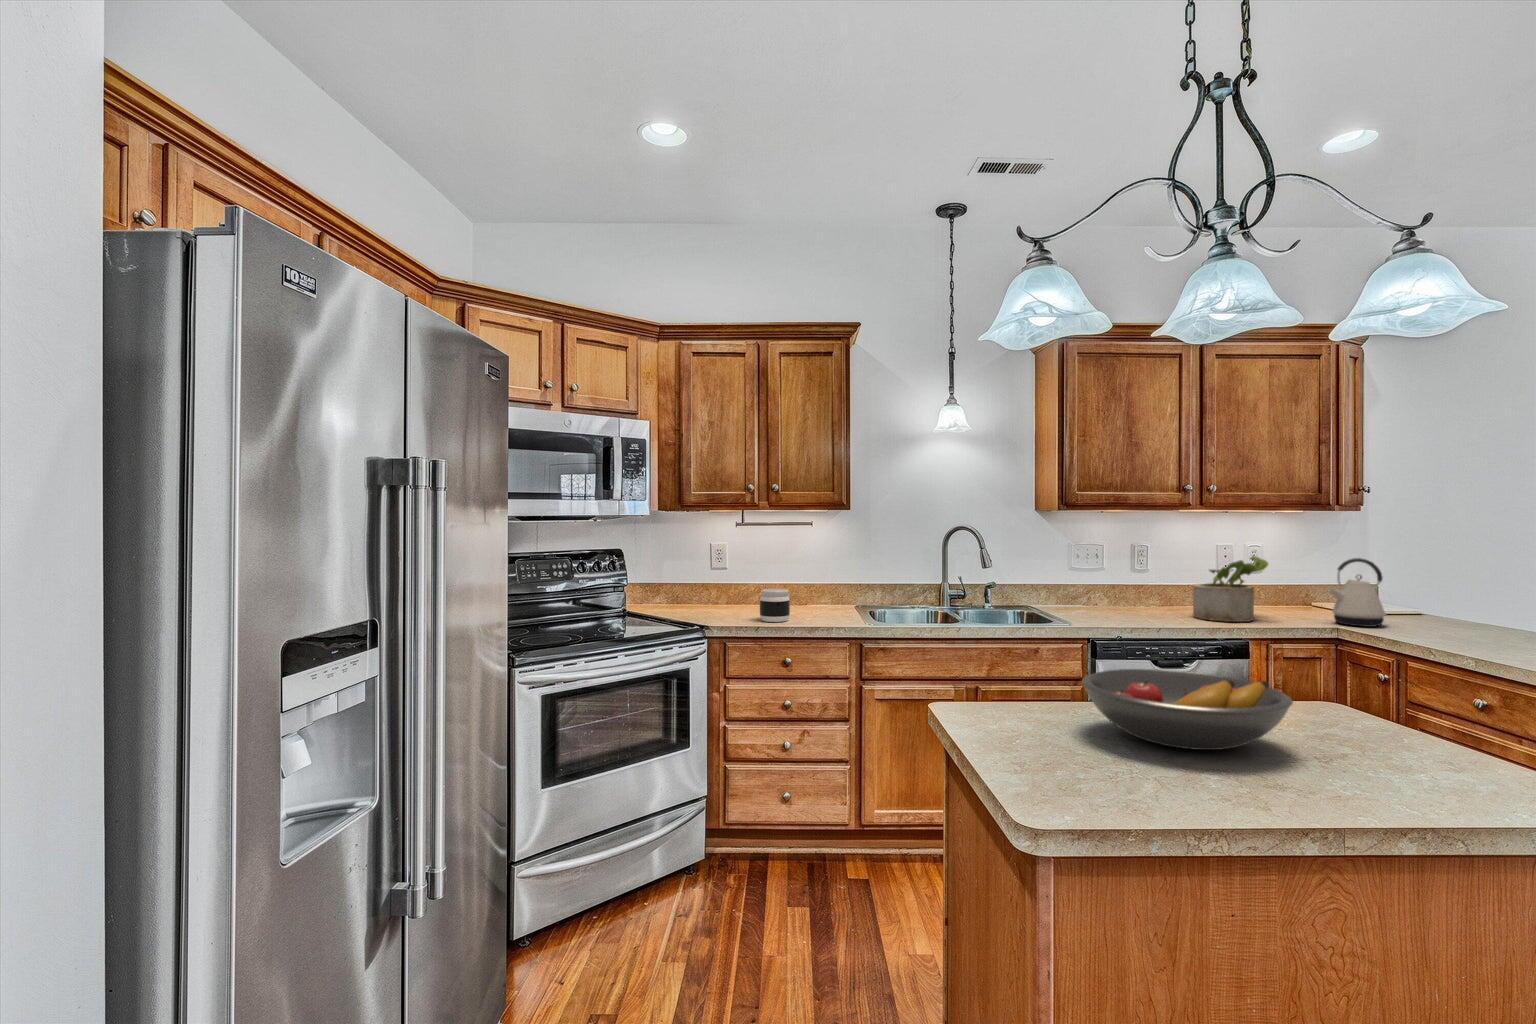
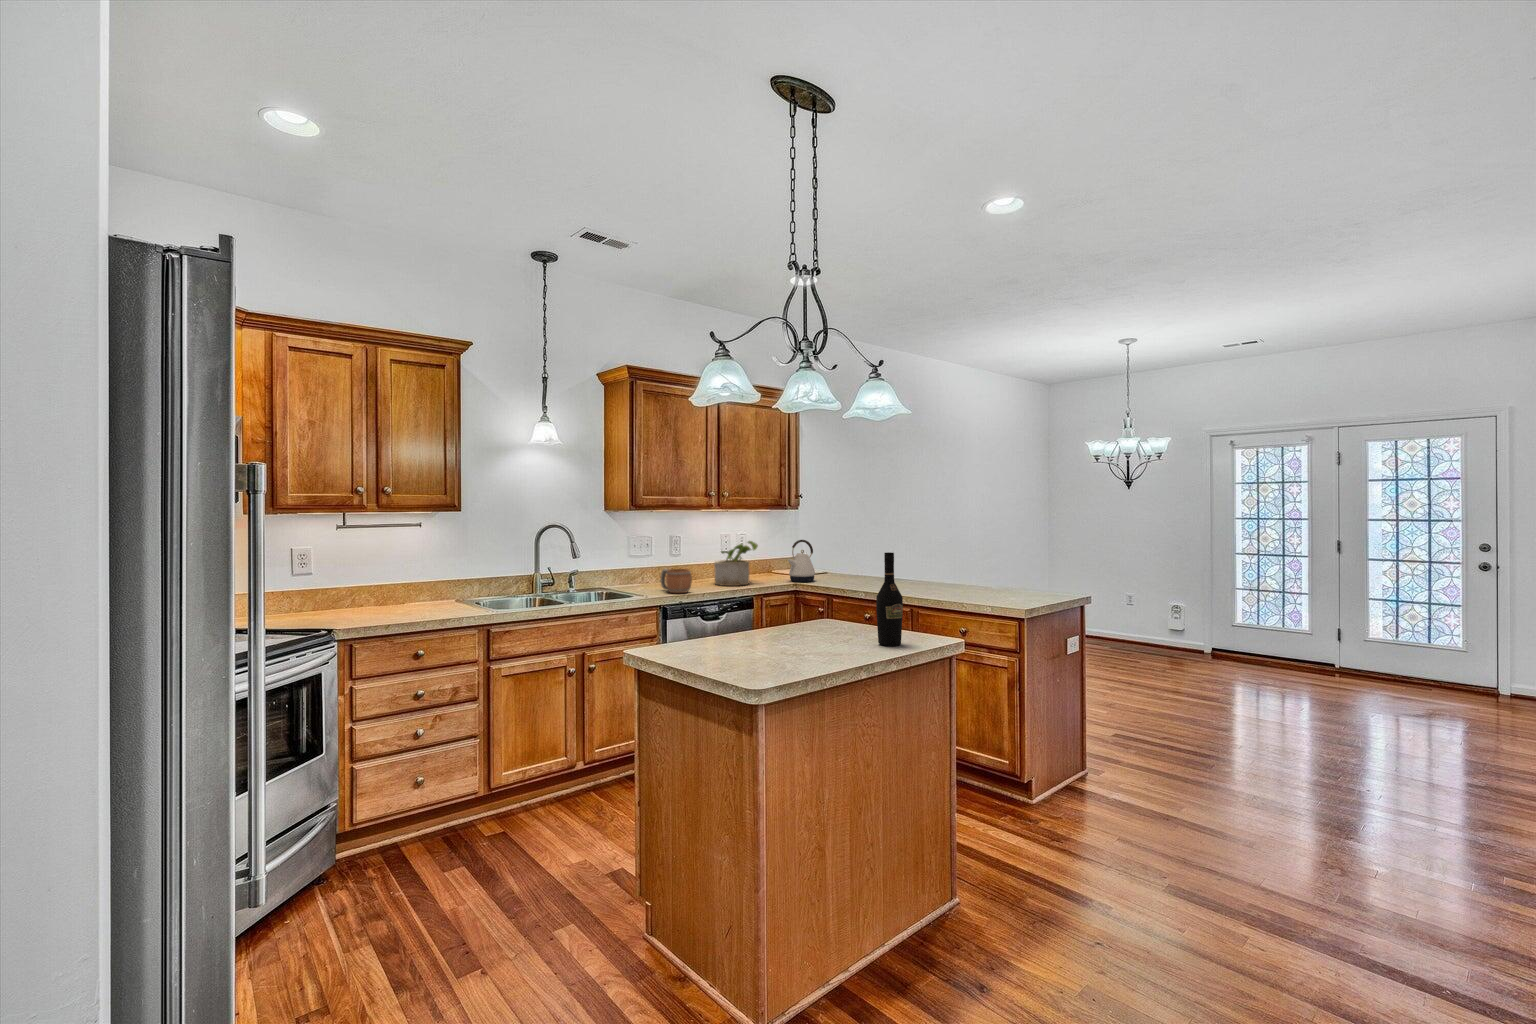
jar: present [760,588,790,622] -> none [379,587,411,620]
wine bottle: none [1390,588,1457,774] -> present [876,552,903,646]
mug: none [1101,589,1144,625] -> present [660,569,692,593]
fruit bowl: present [1082,669,1293,750] -> none [730,609,840,654]

